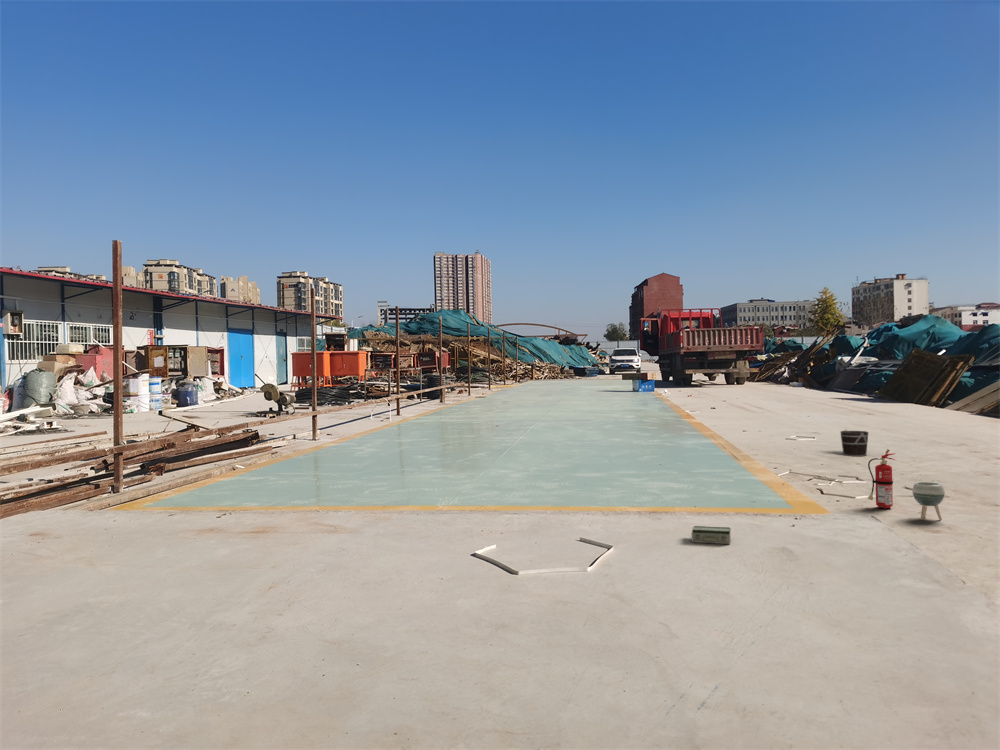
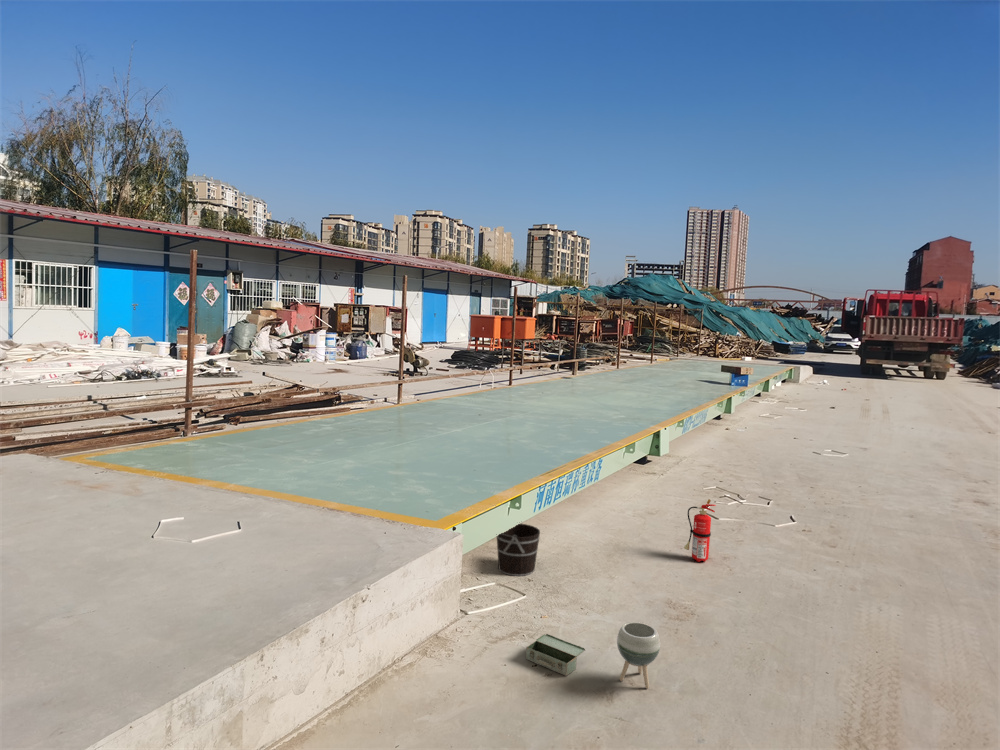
bucket: present [841,430,868,456] -> present [497,524,540,576]
fire extinguisher: present [868,449,895,509] -> present [684,499,716,562]
planter: present [912,482,945,520] -> present [617,622,660,688]

